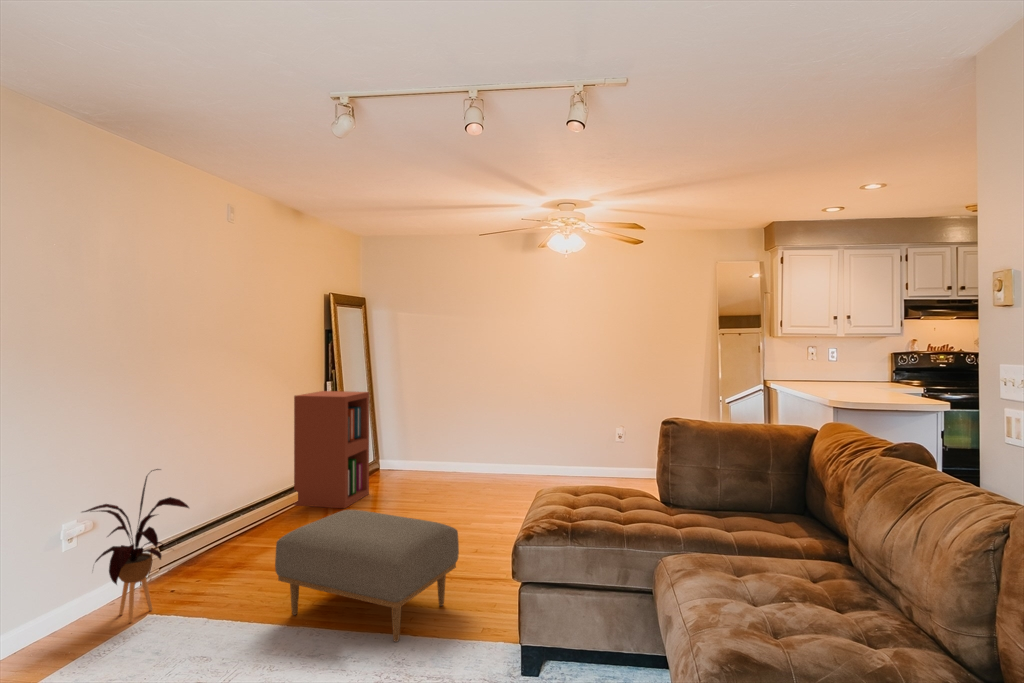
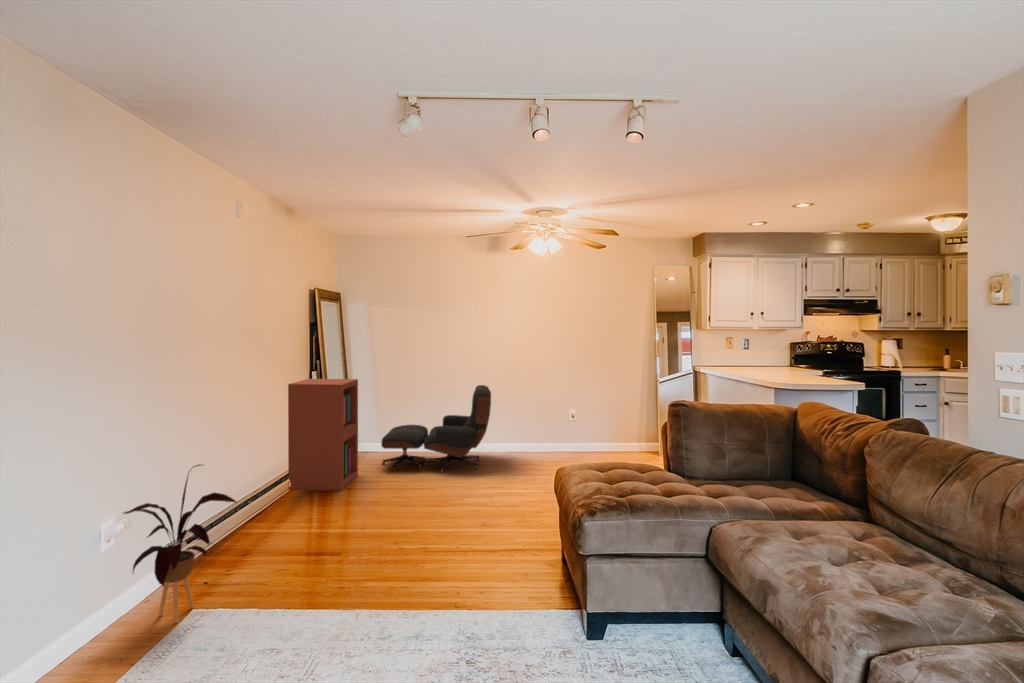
lounge chair: none [395,400,517,495] -> present [382,385,491,473]
ottoman: present [275,510,459,642] -> none [329,494,498,617]

